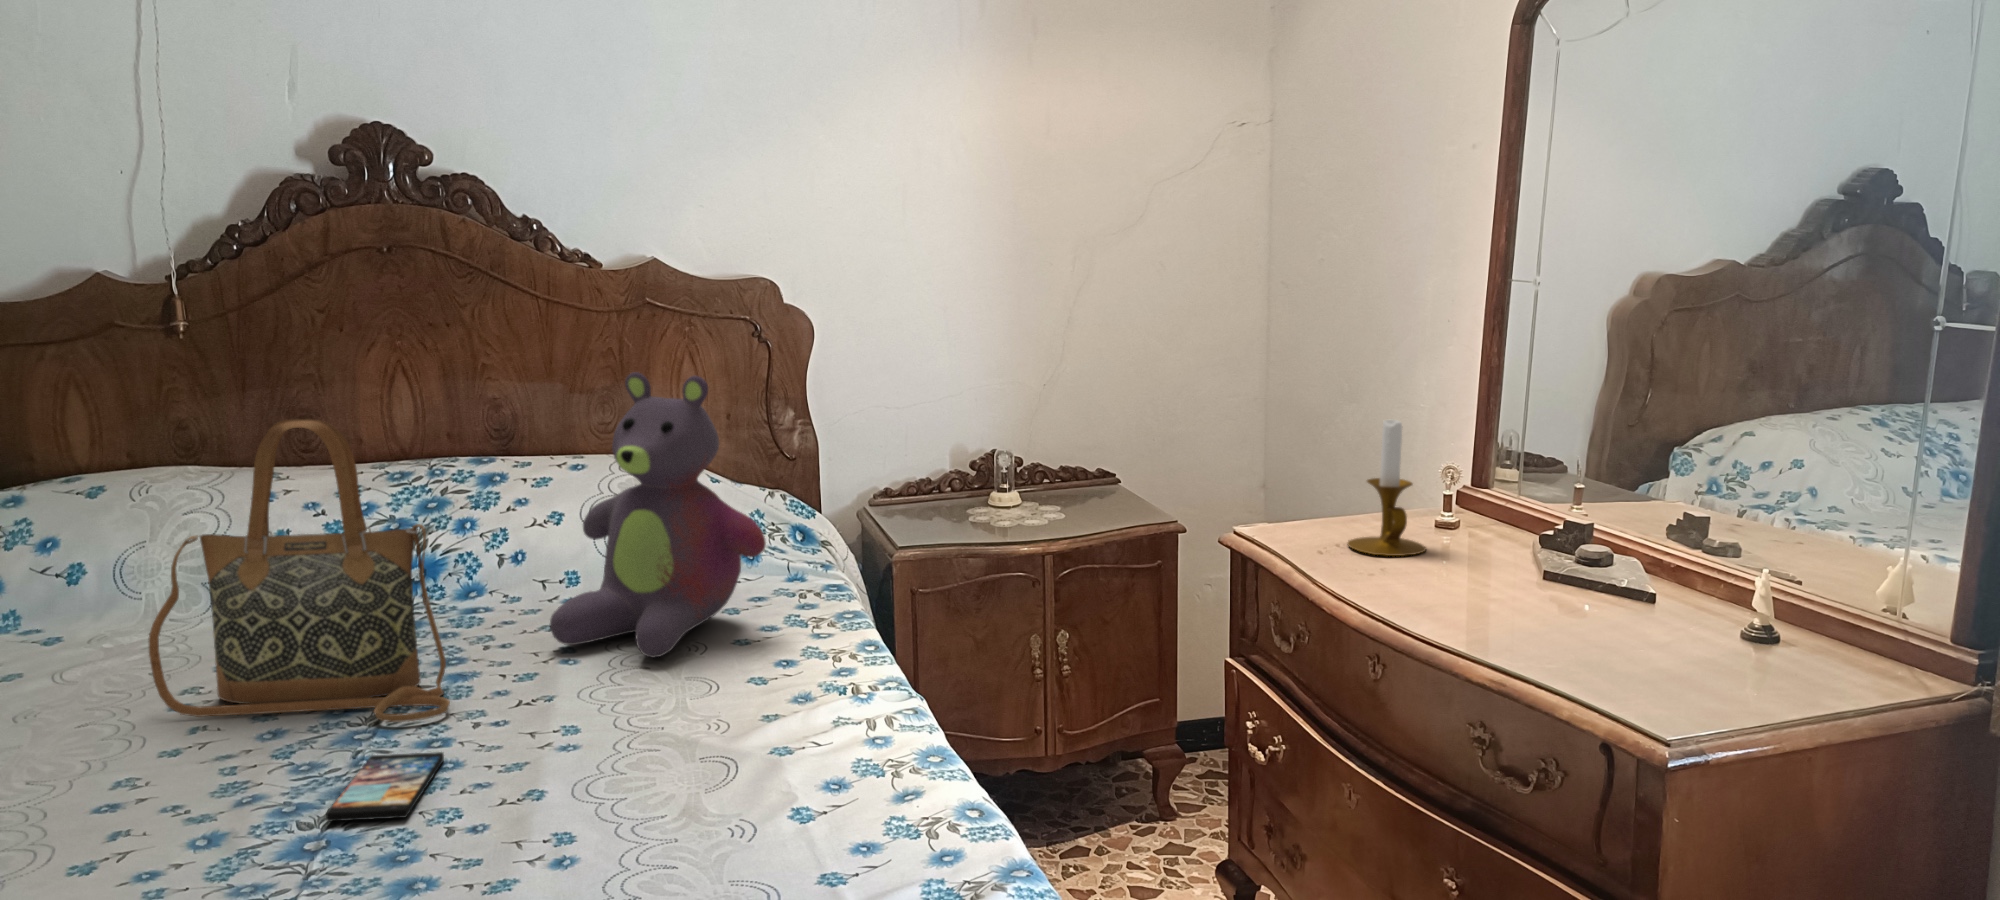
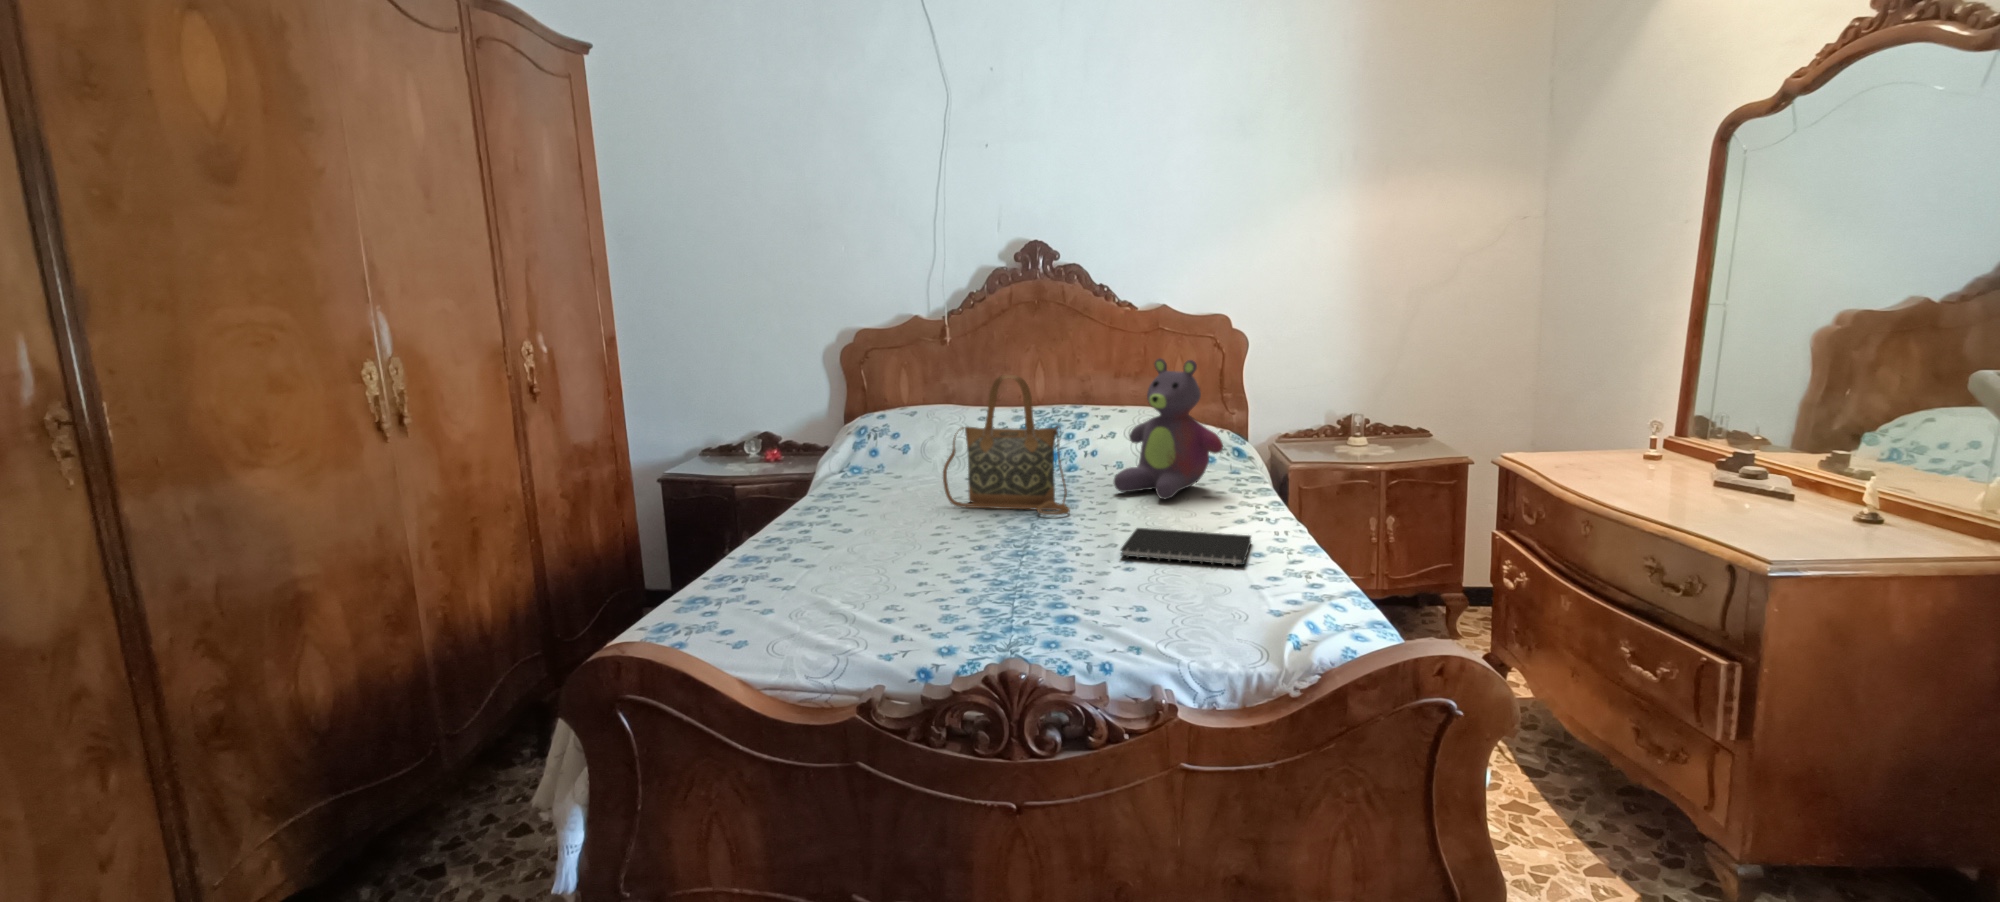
candlestick: present [1348,420,1426,556] -> none [1575,390,1631,471]
notebook: none [546,741,823,830] -> present [1121,528,1251,566]
smartphone: present [326,752,444,821] -> none [1024,525,1070,548]

